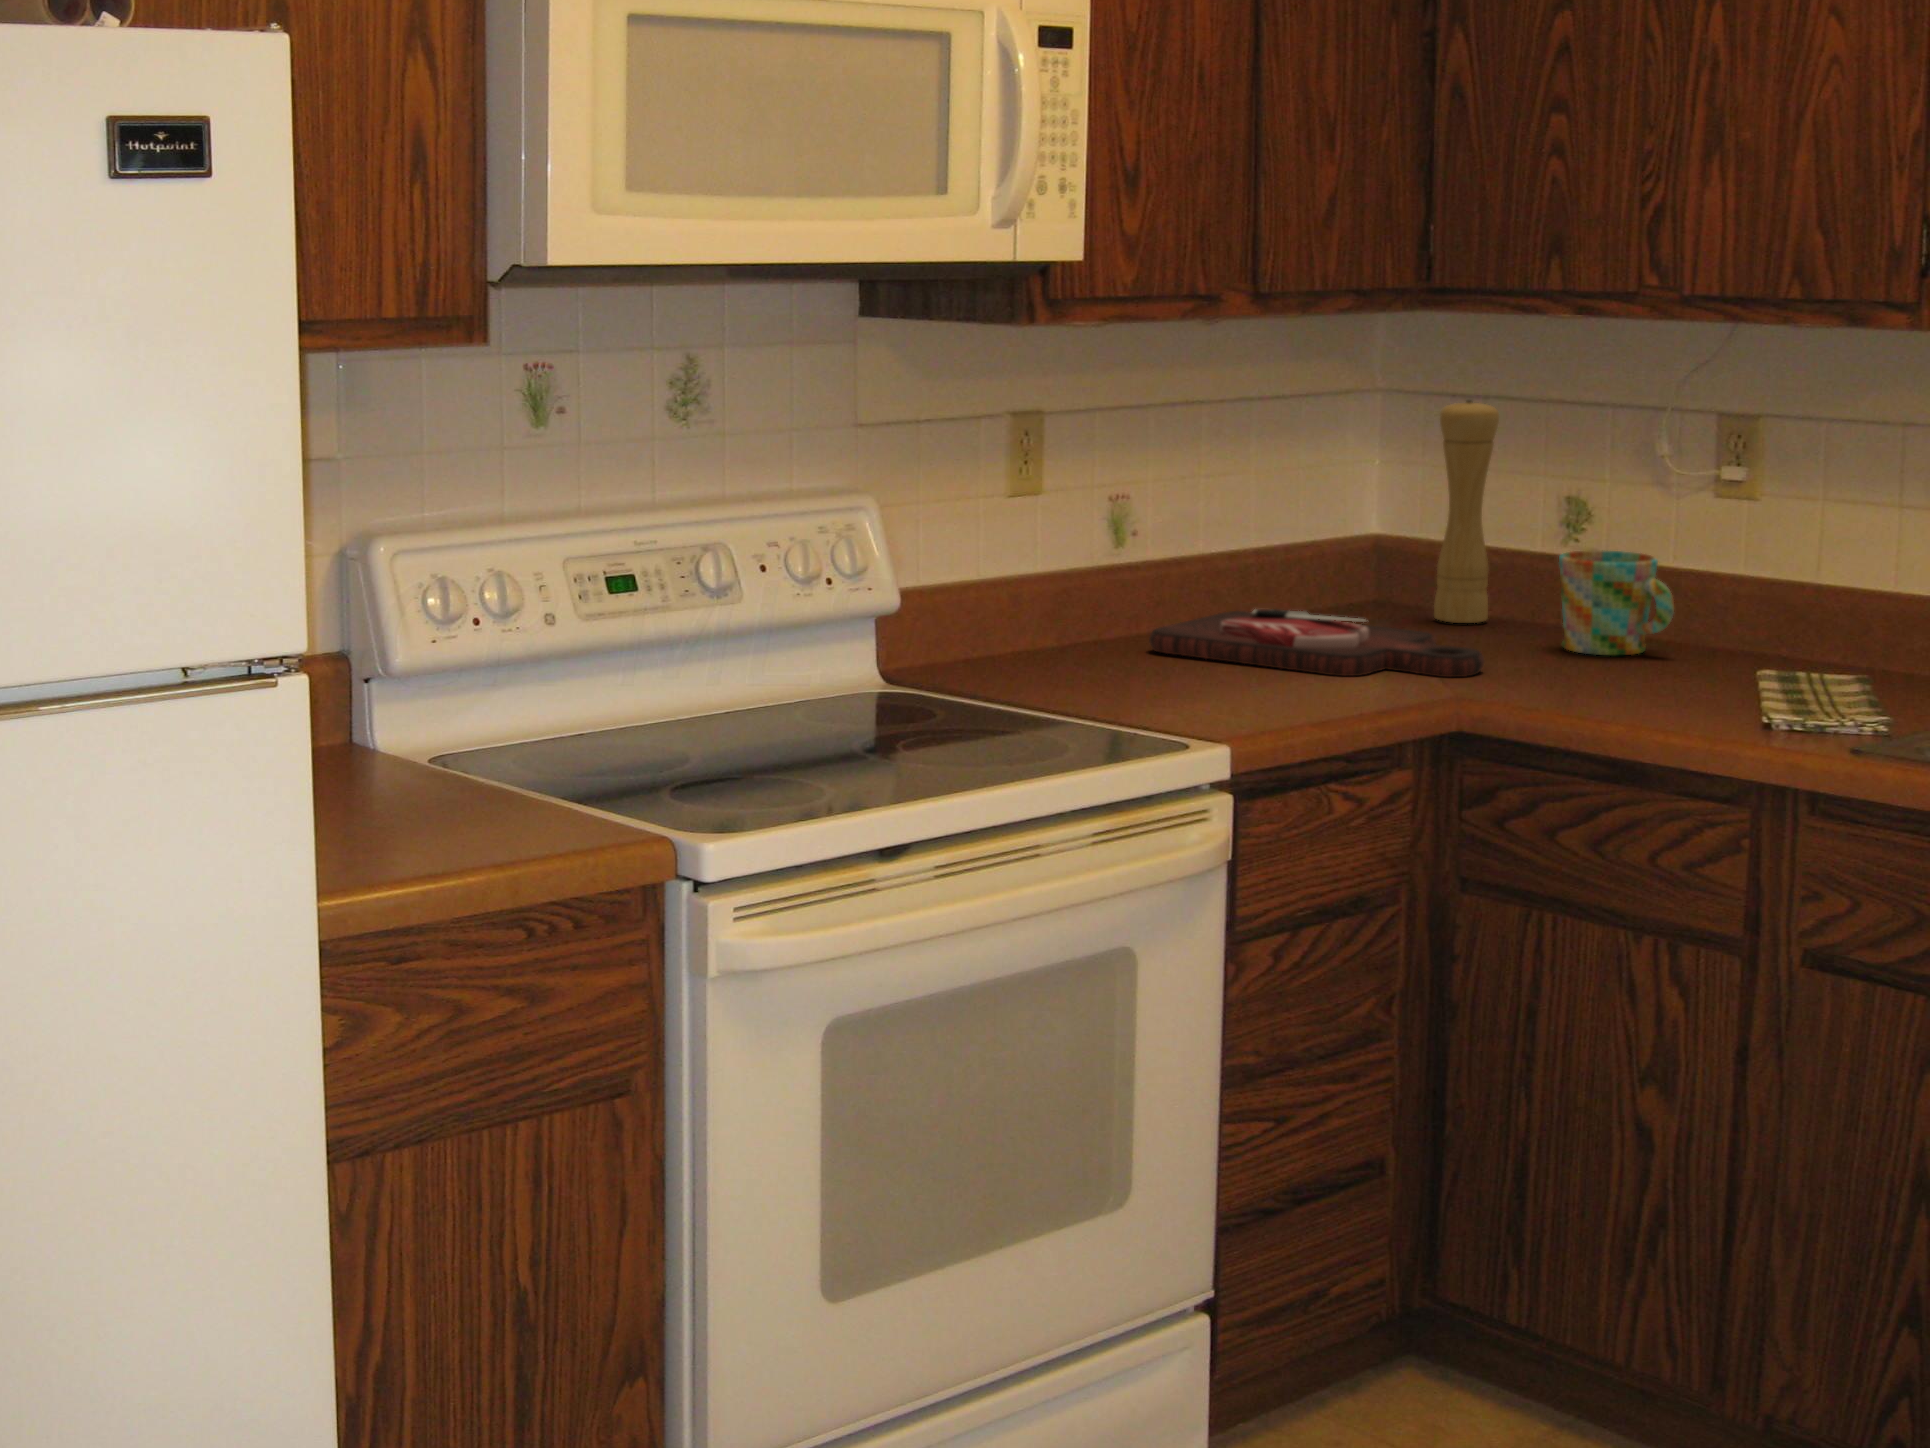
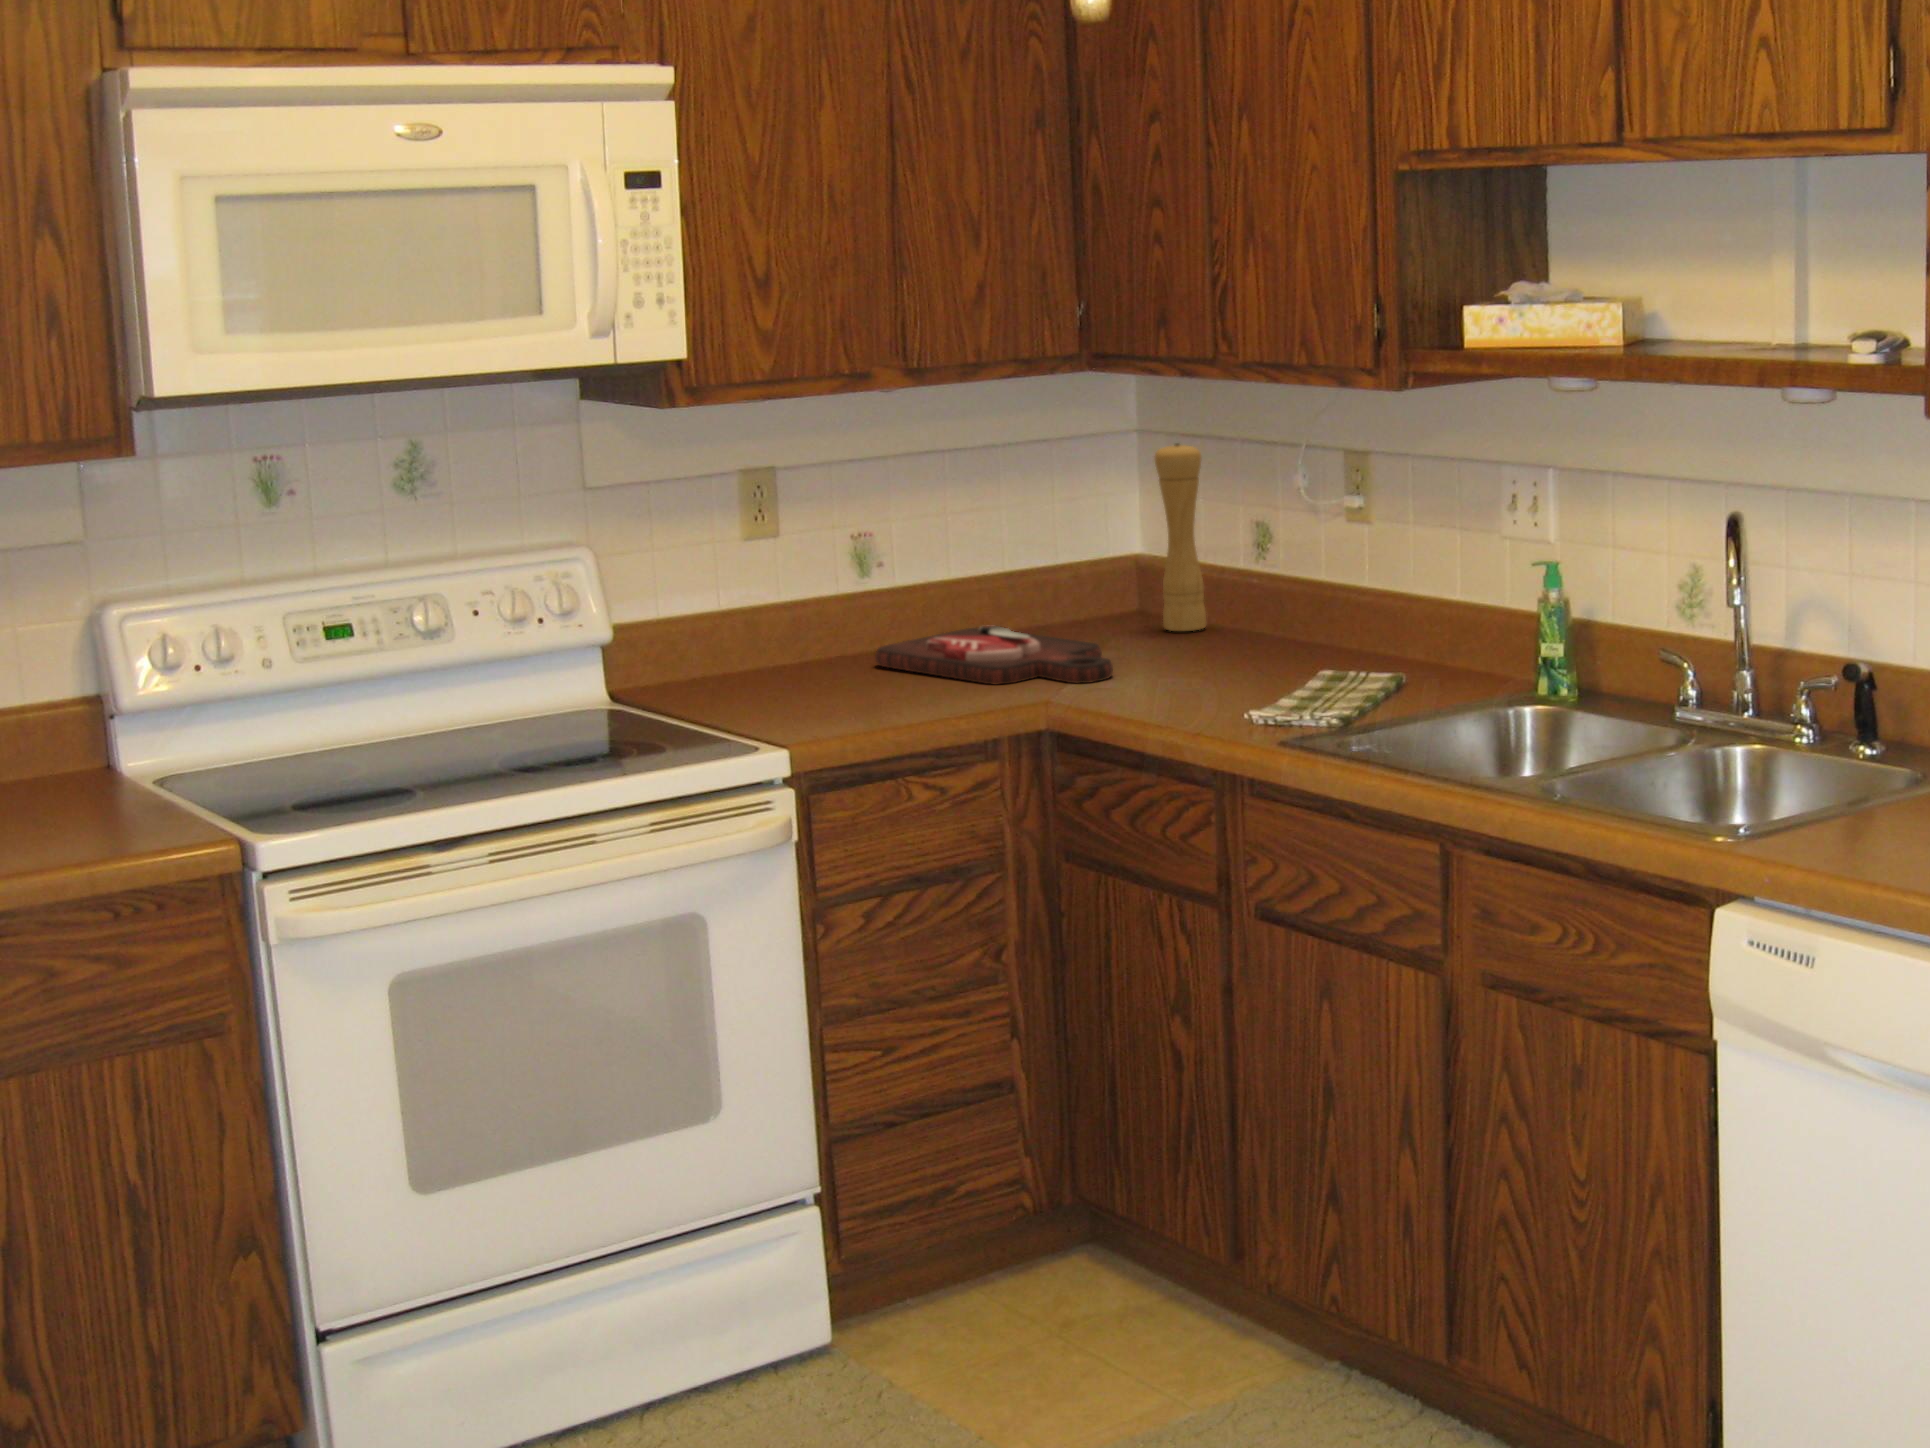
mug: present [1559,550,1674,655] -> none [1207,571,1288,659]

